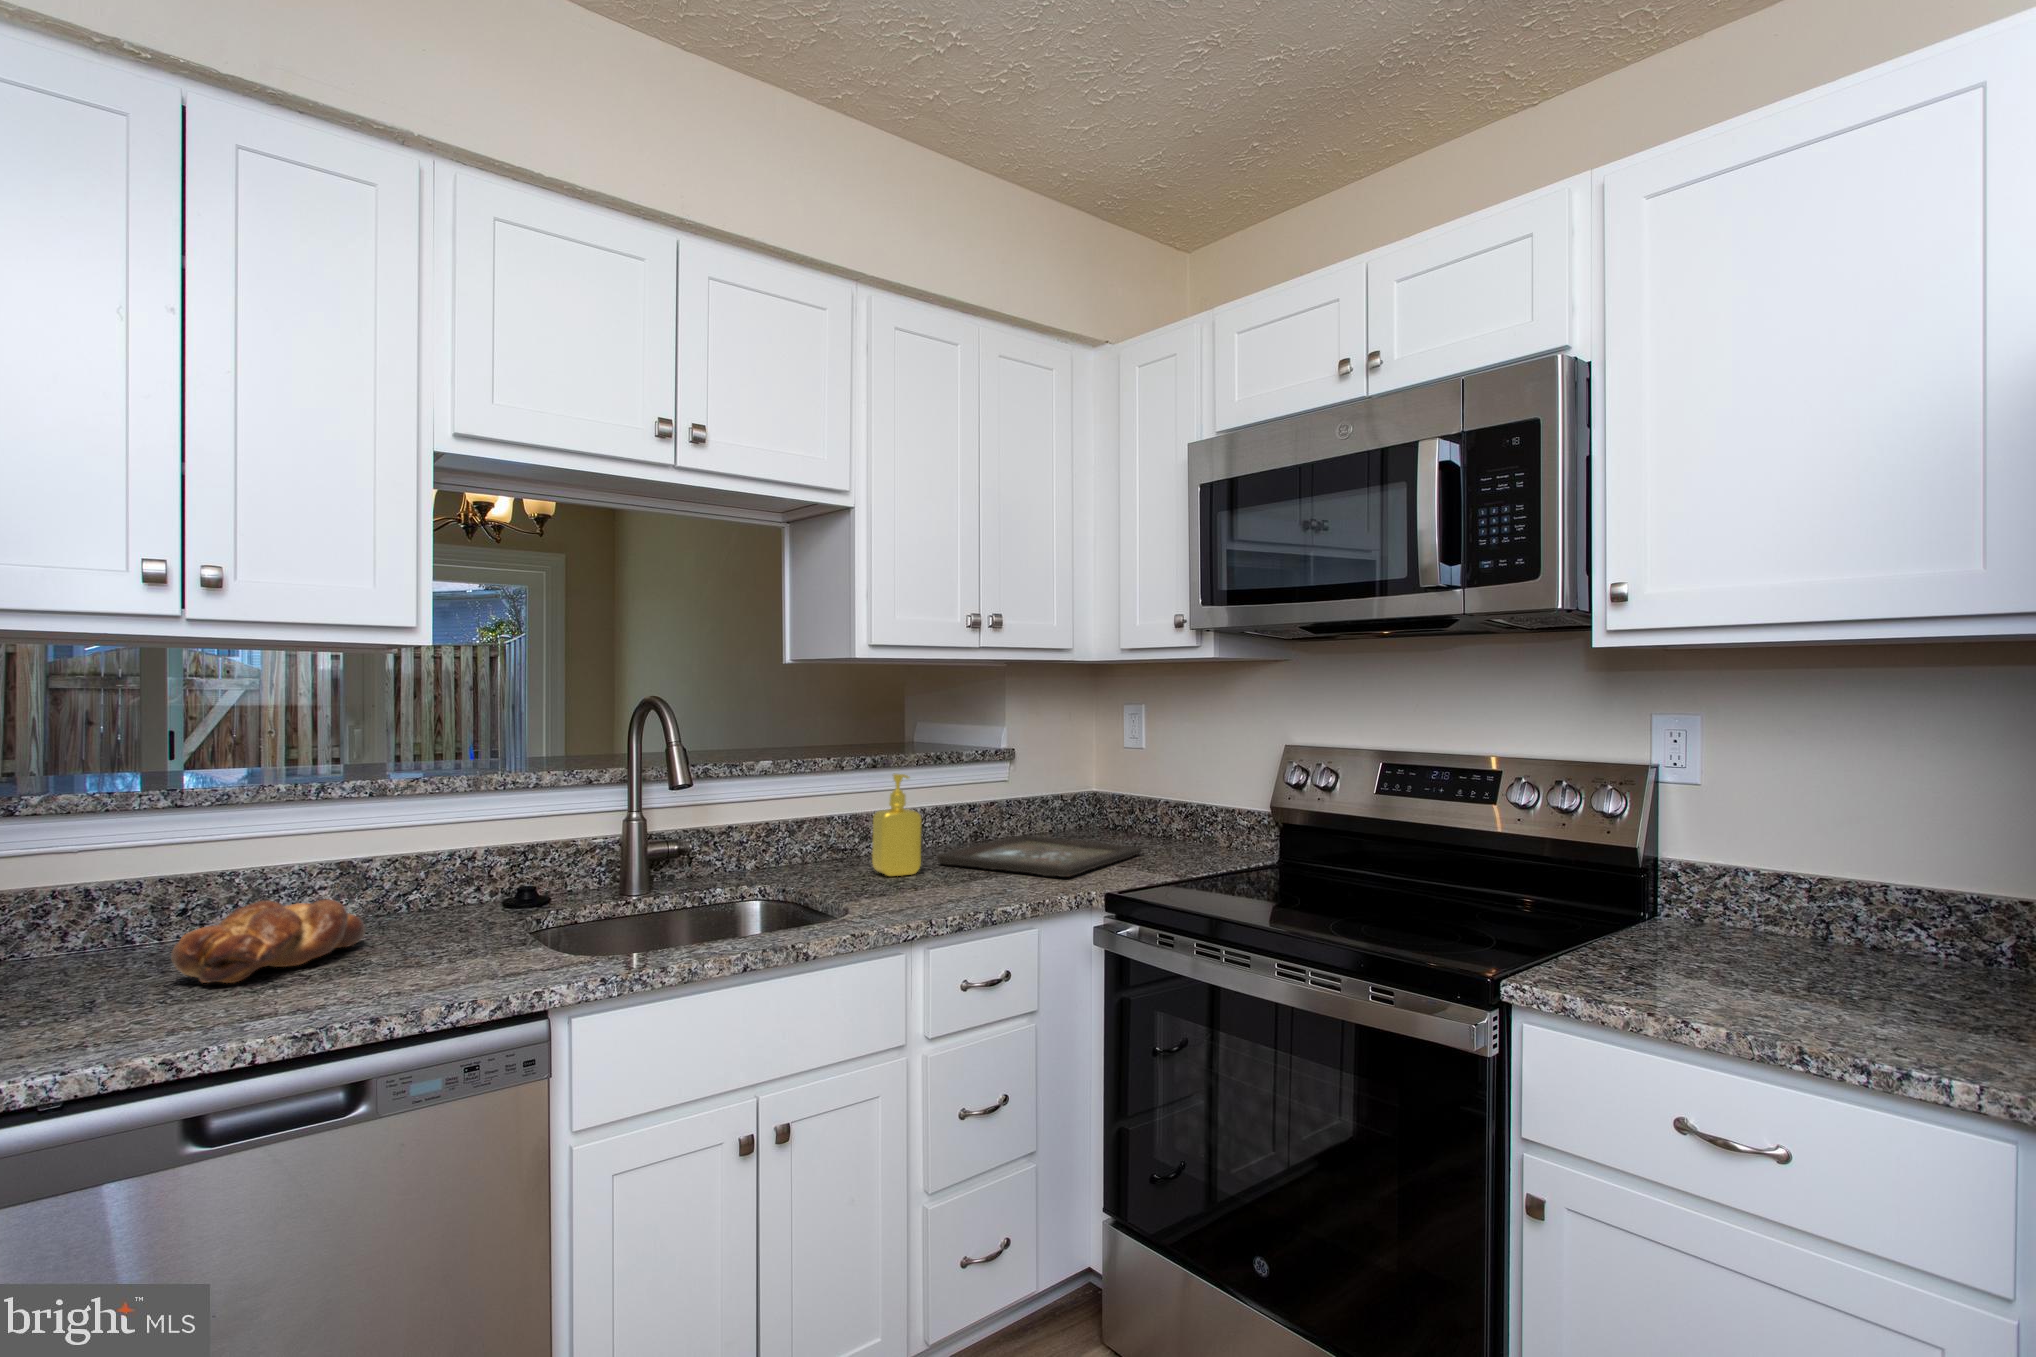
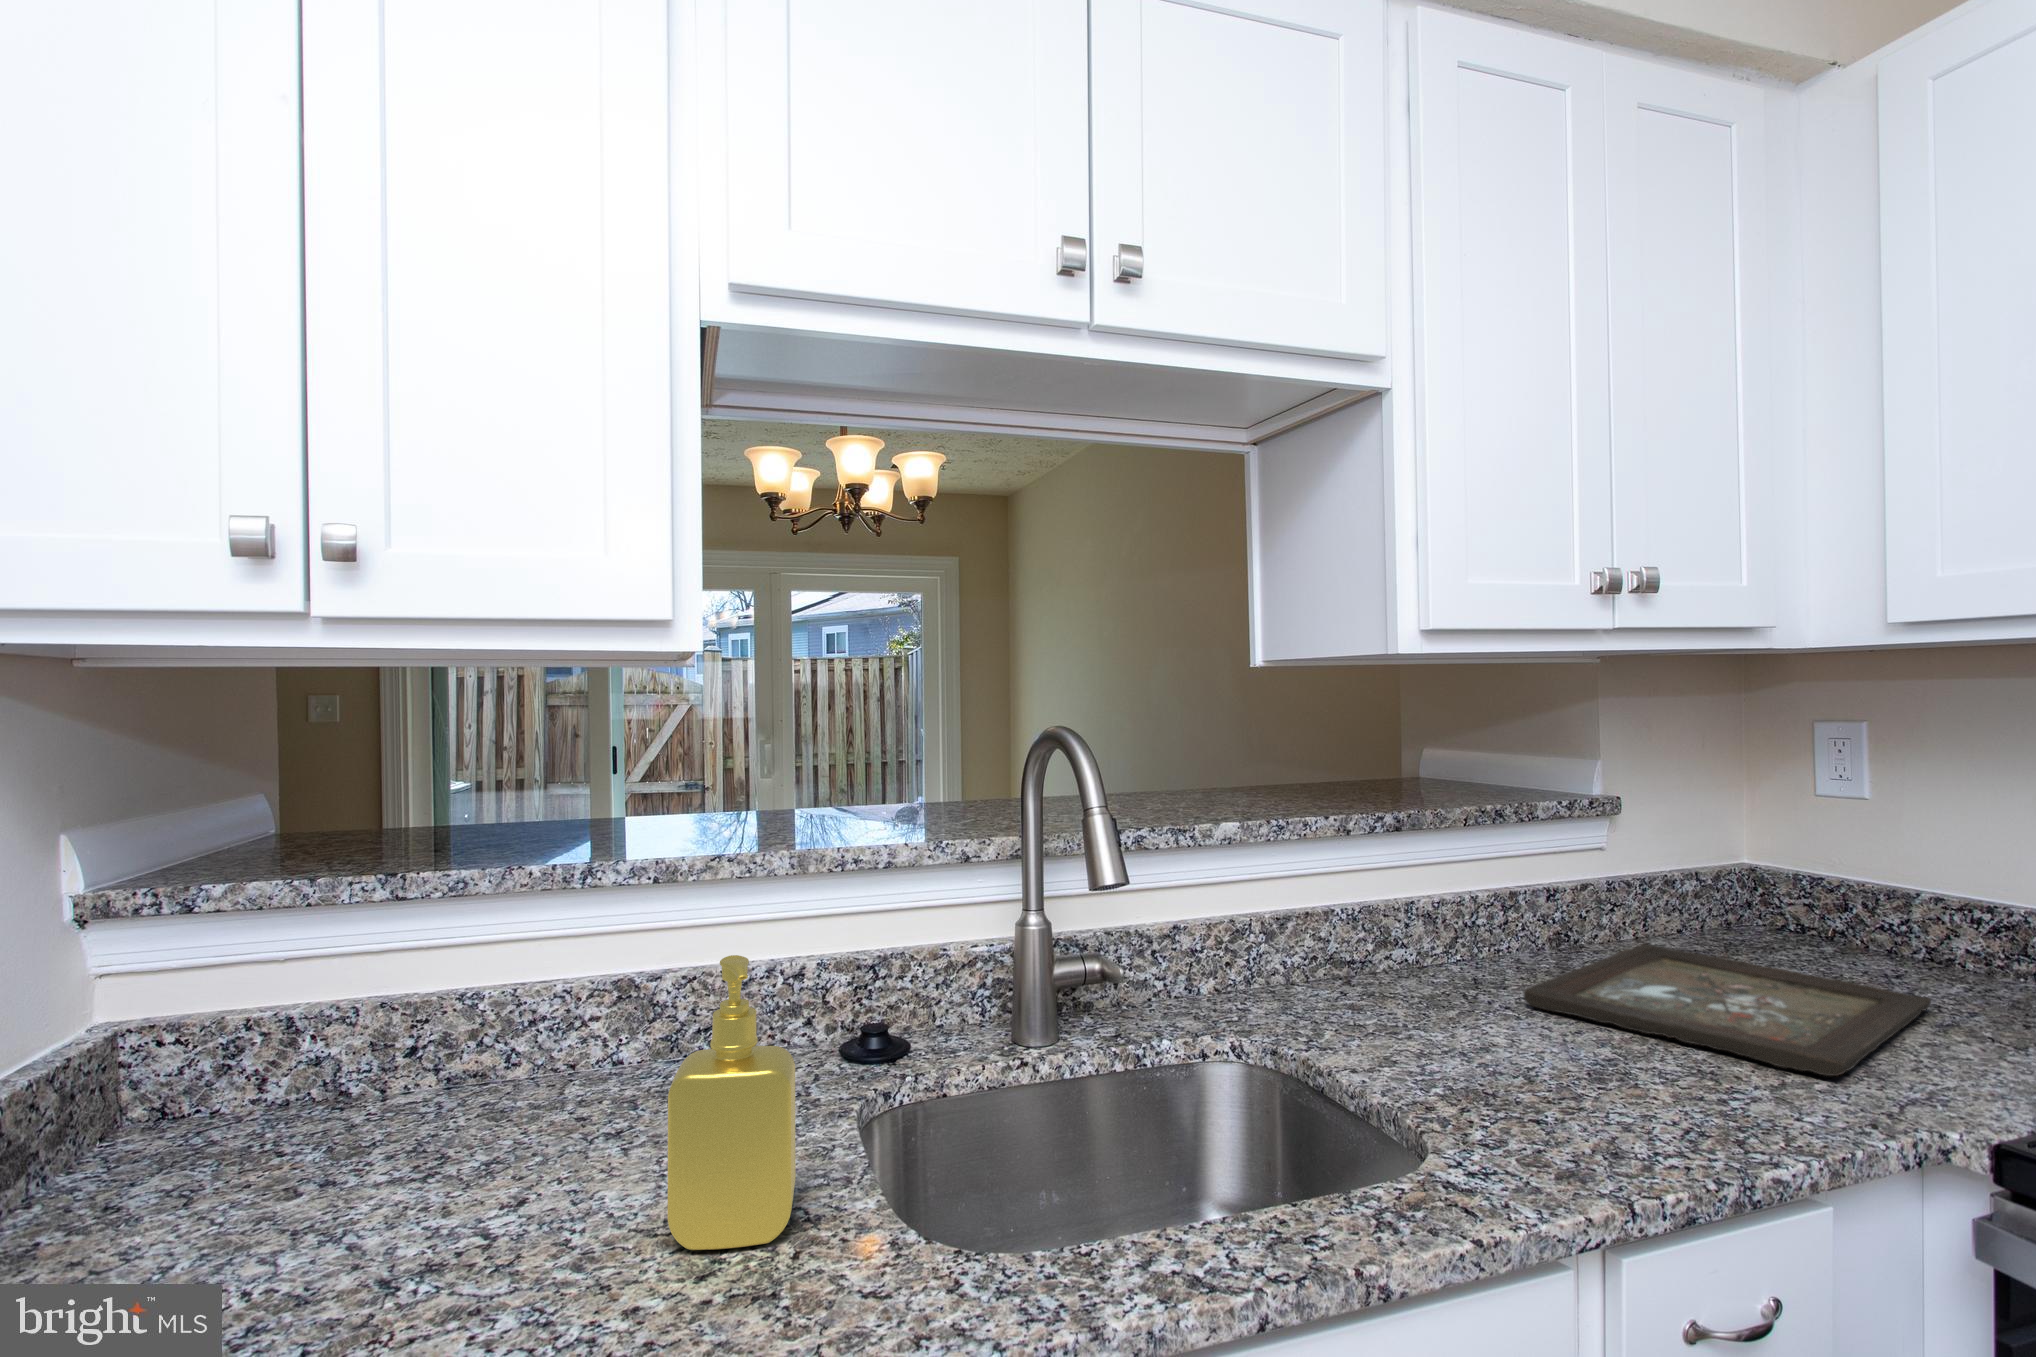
soap dispenser: present [872,773,922,876] -> present [668,955,796,1250]
bread loaf: present [171,899,365,983] -> none [294,1063,617,1248]

